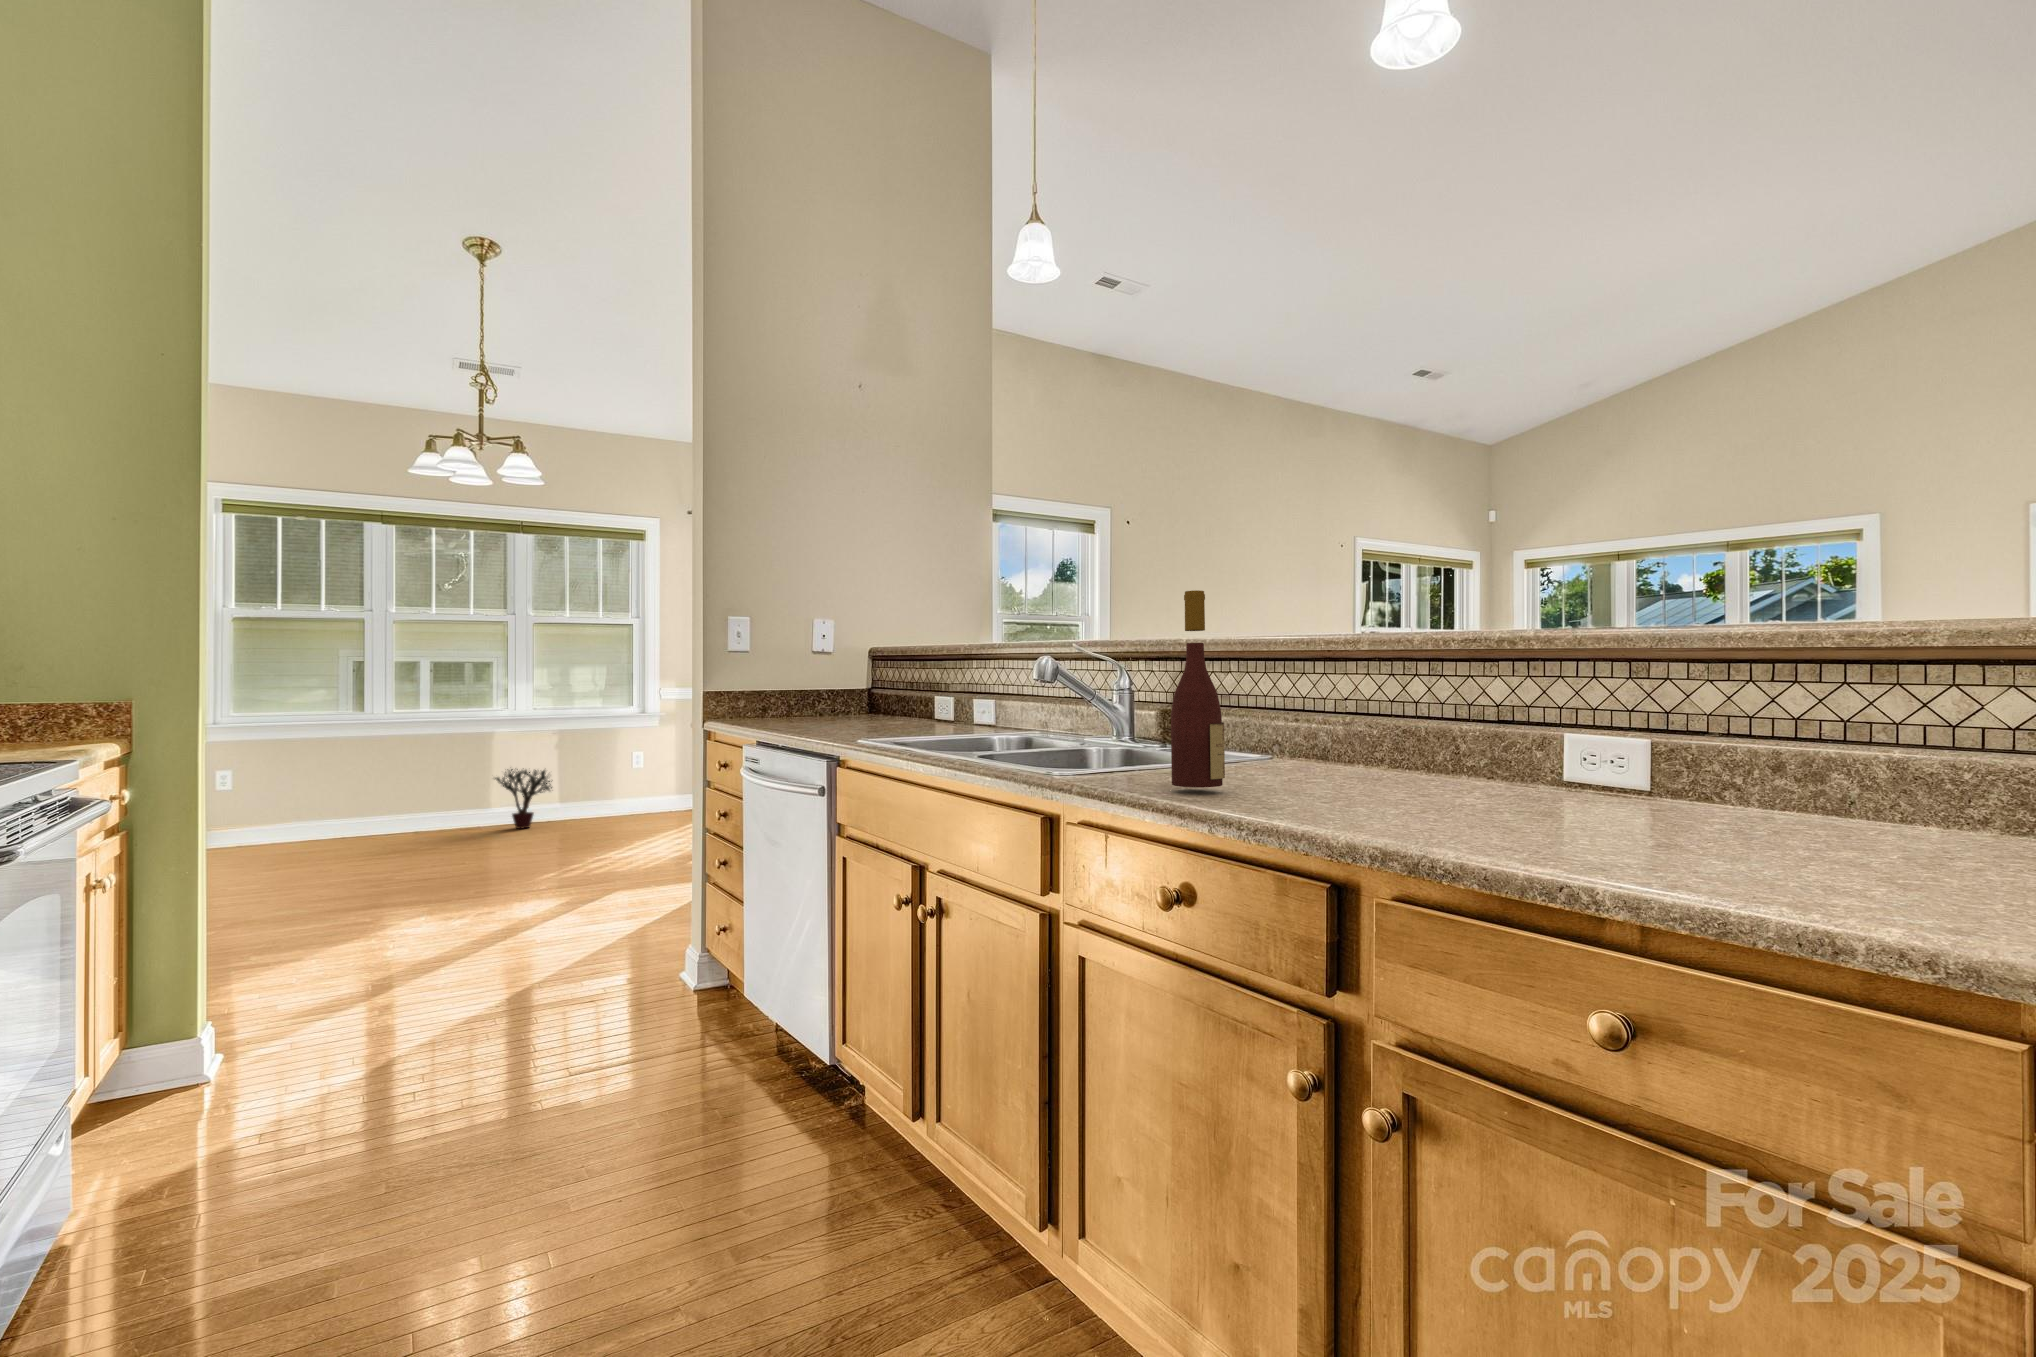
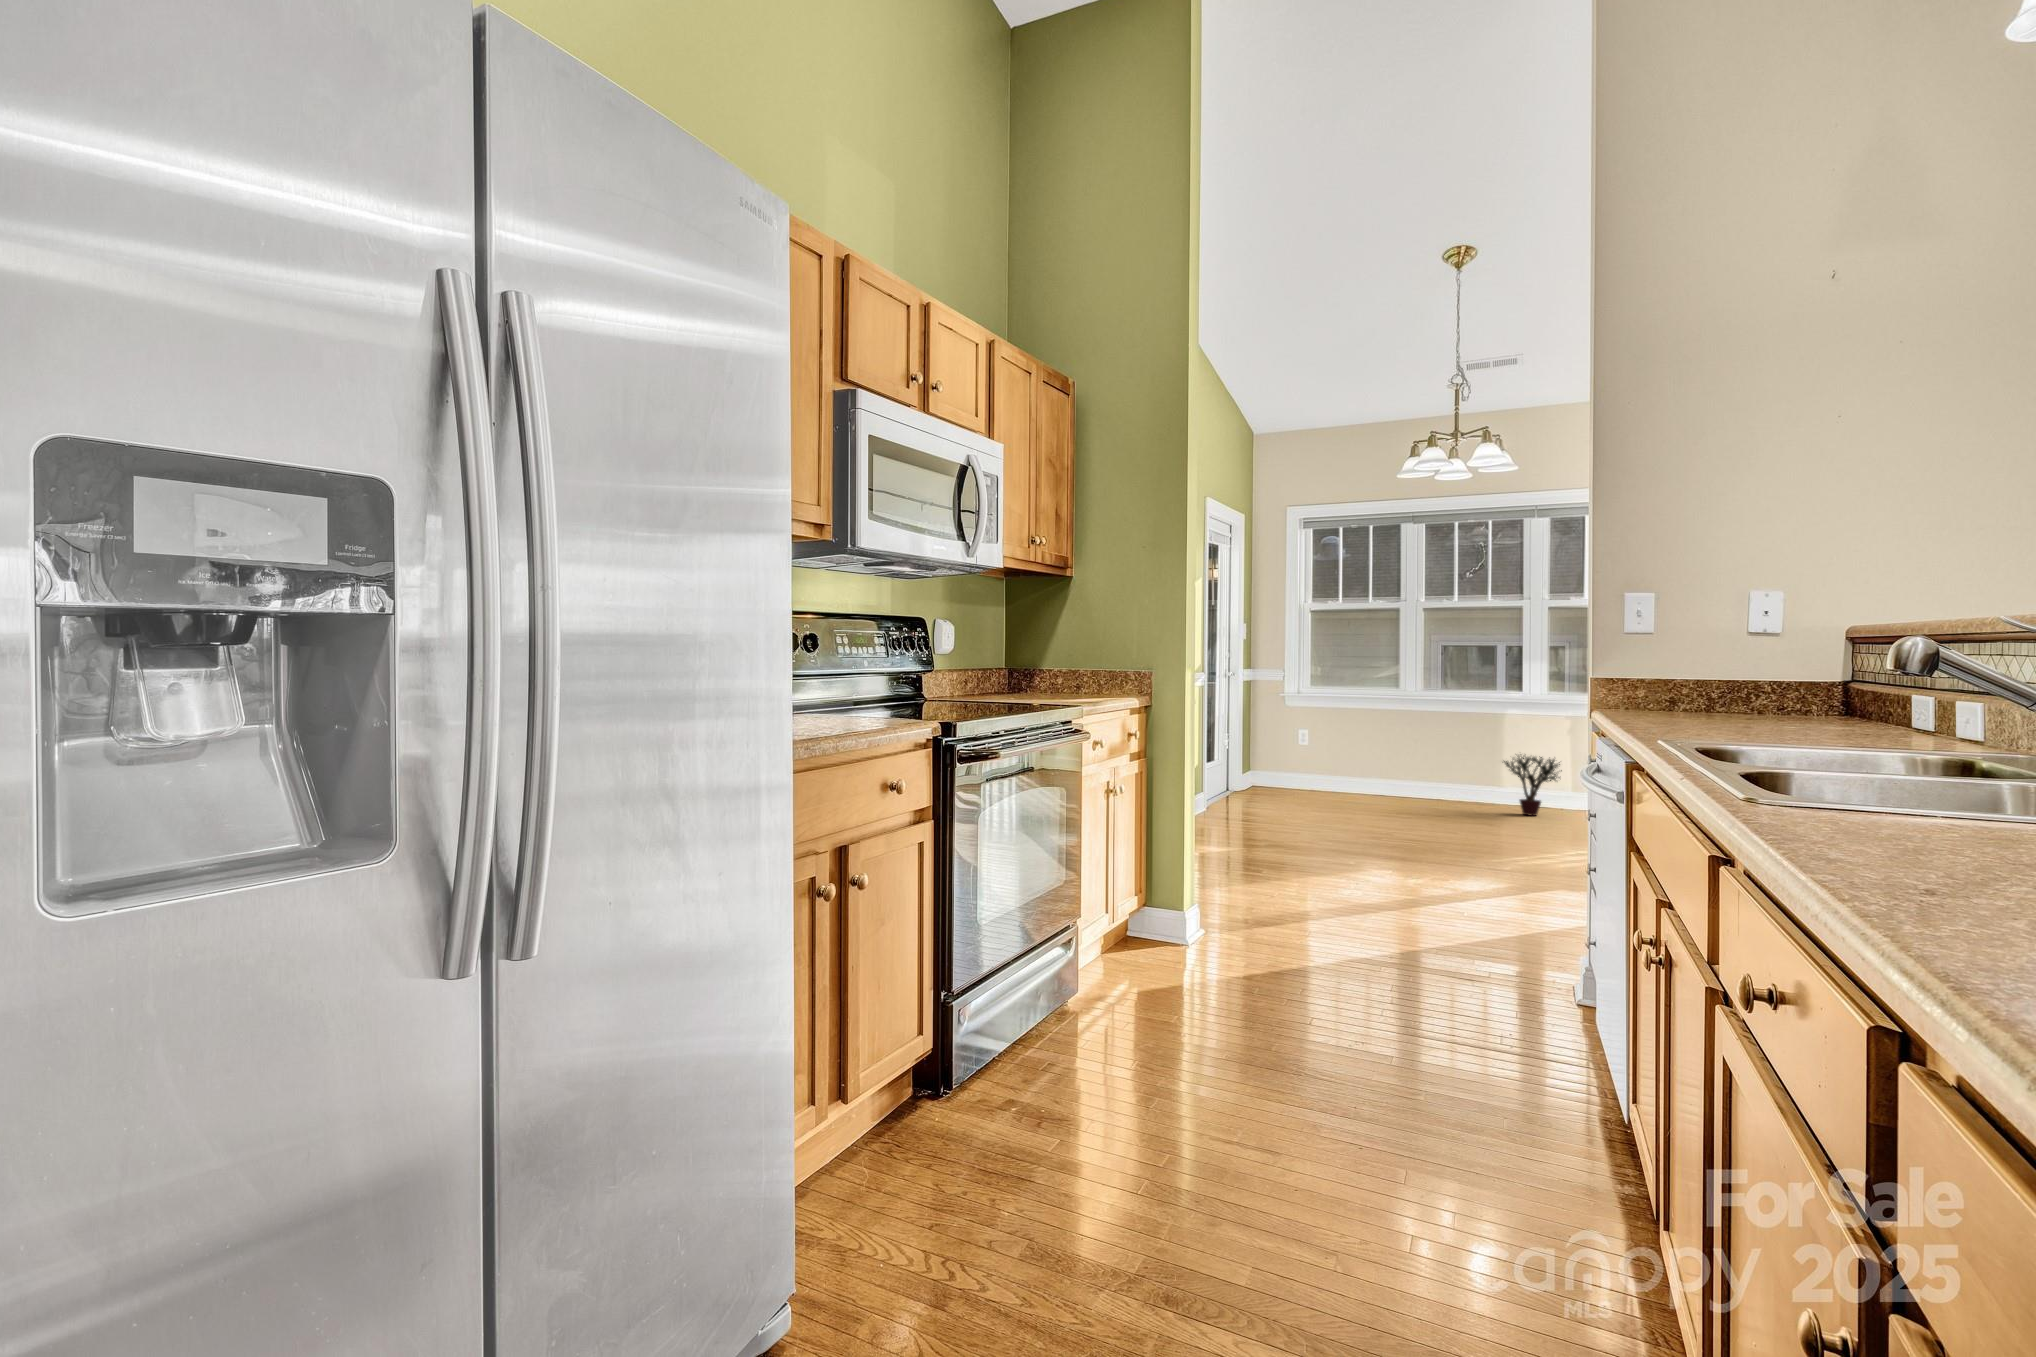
wine bottle: present [1171,590,1225,787] -> none [1830,539,1938,832]

